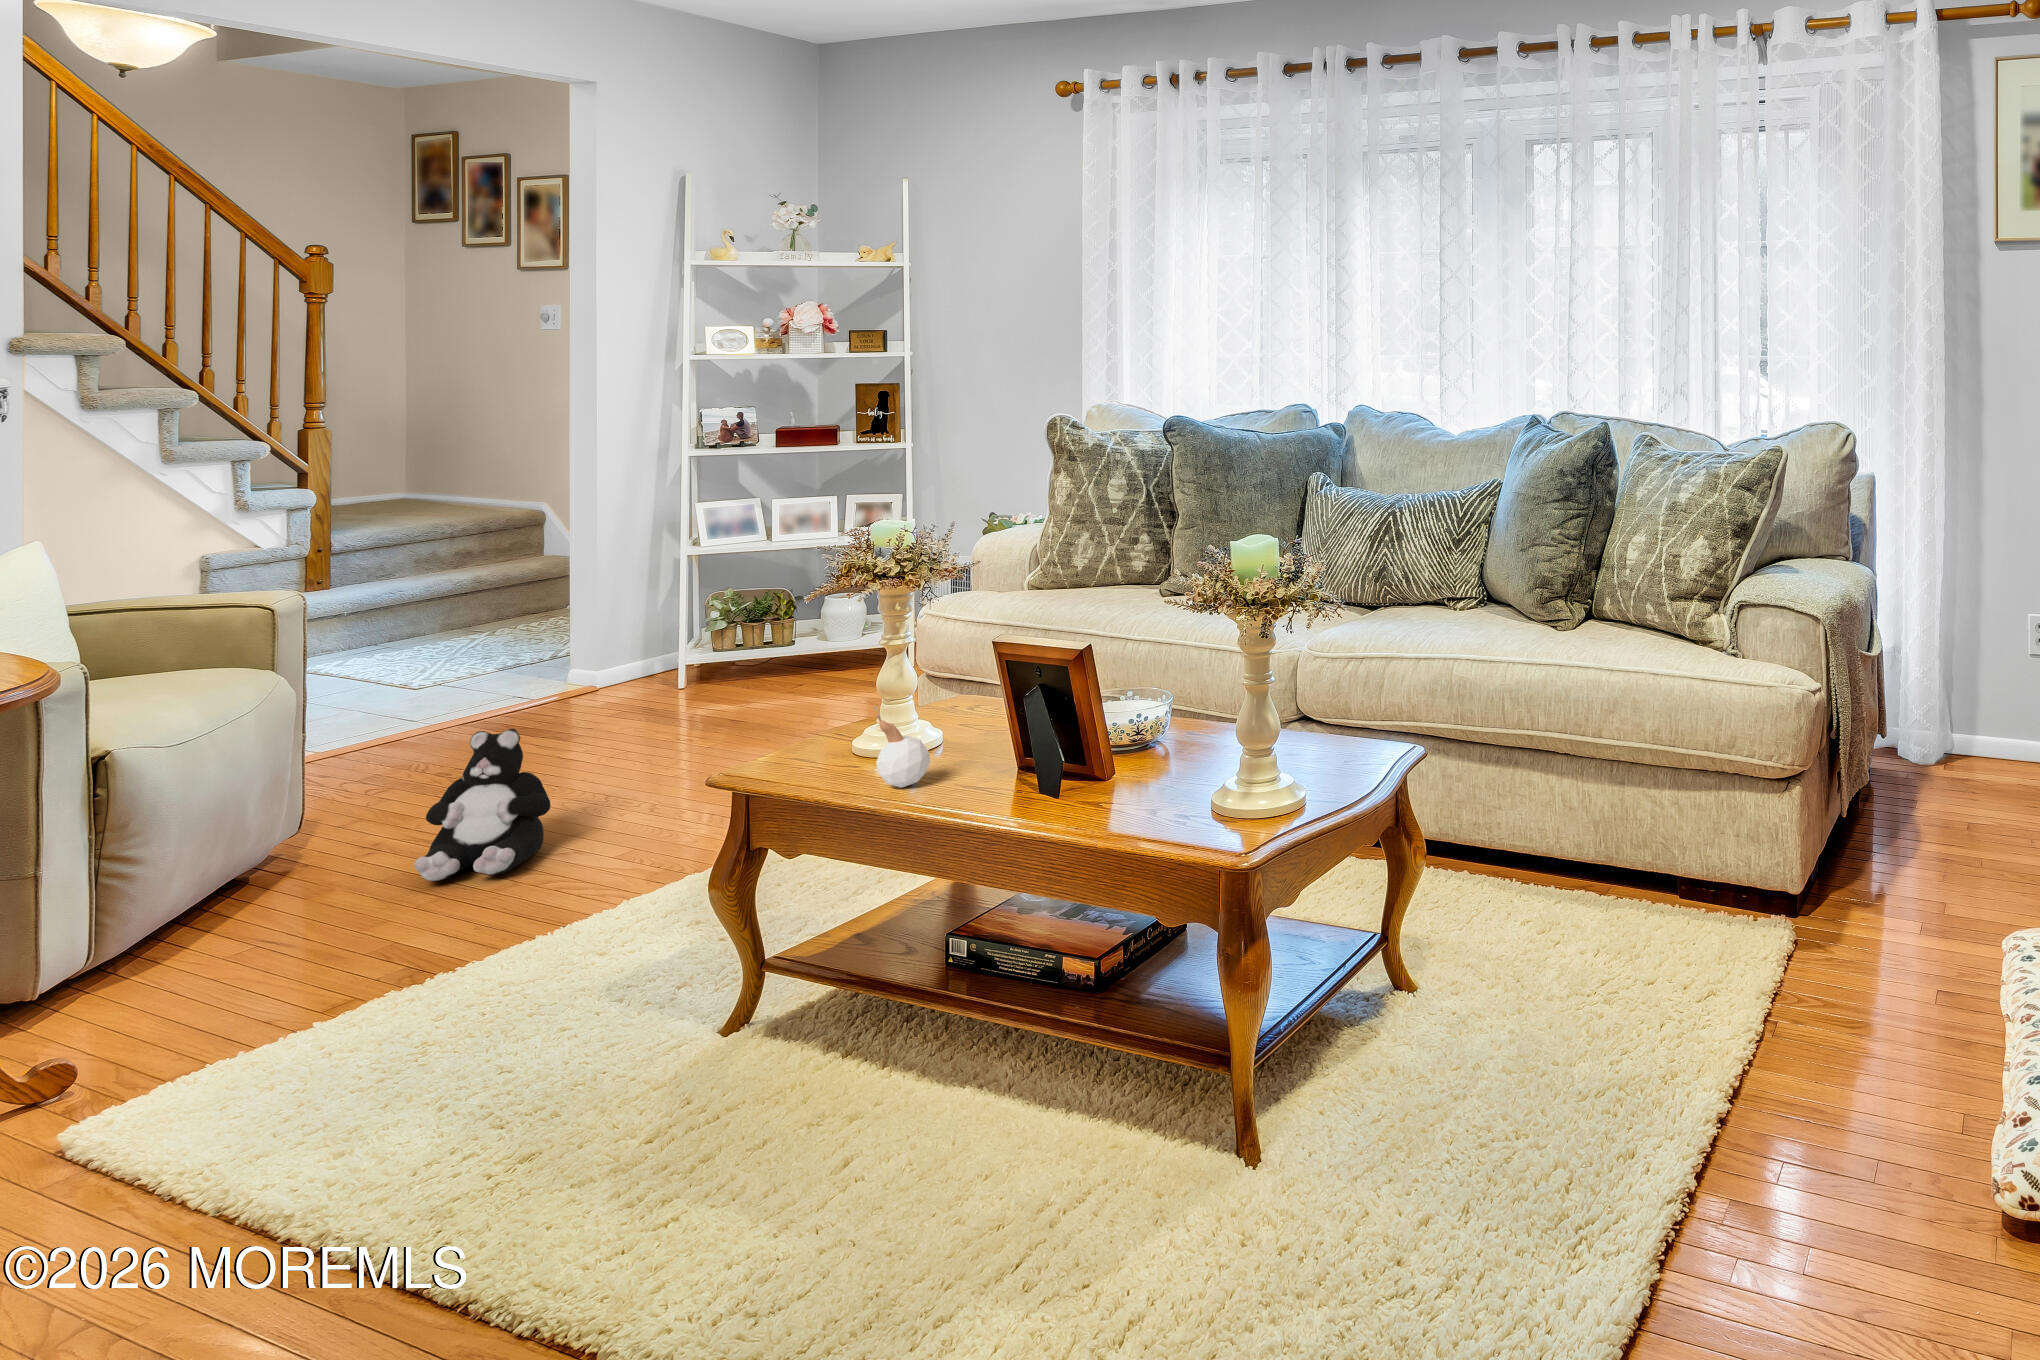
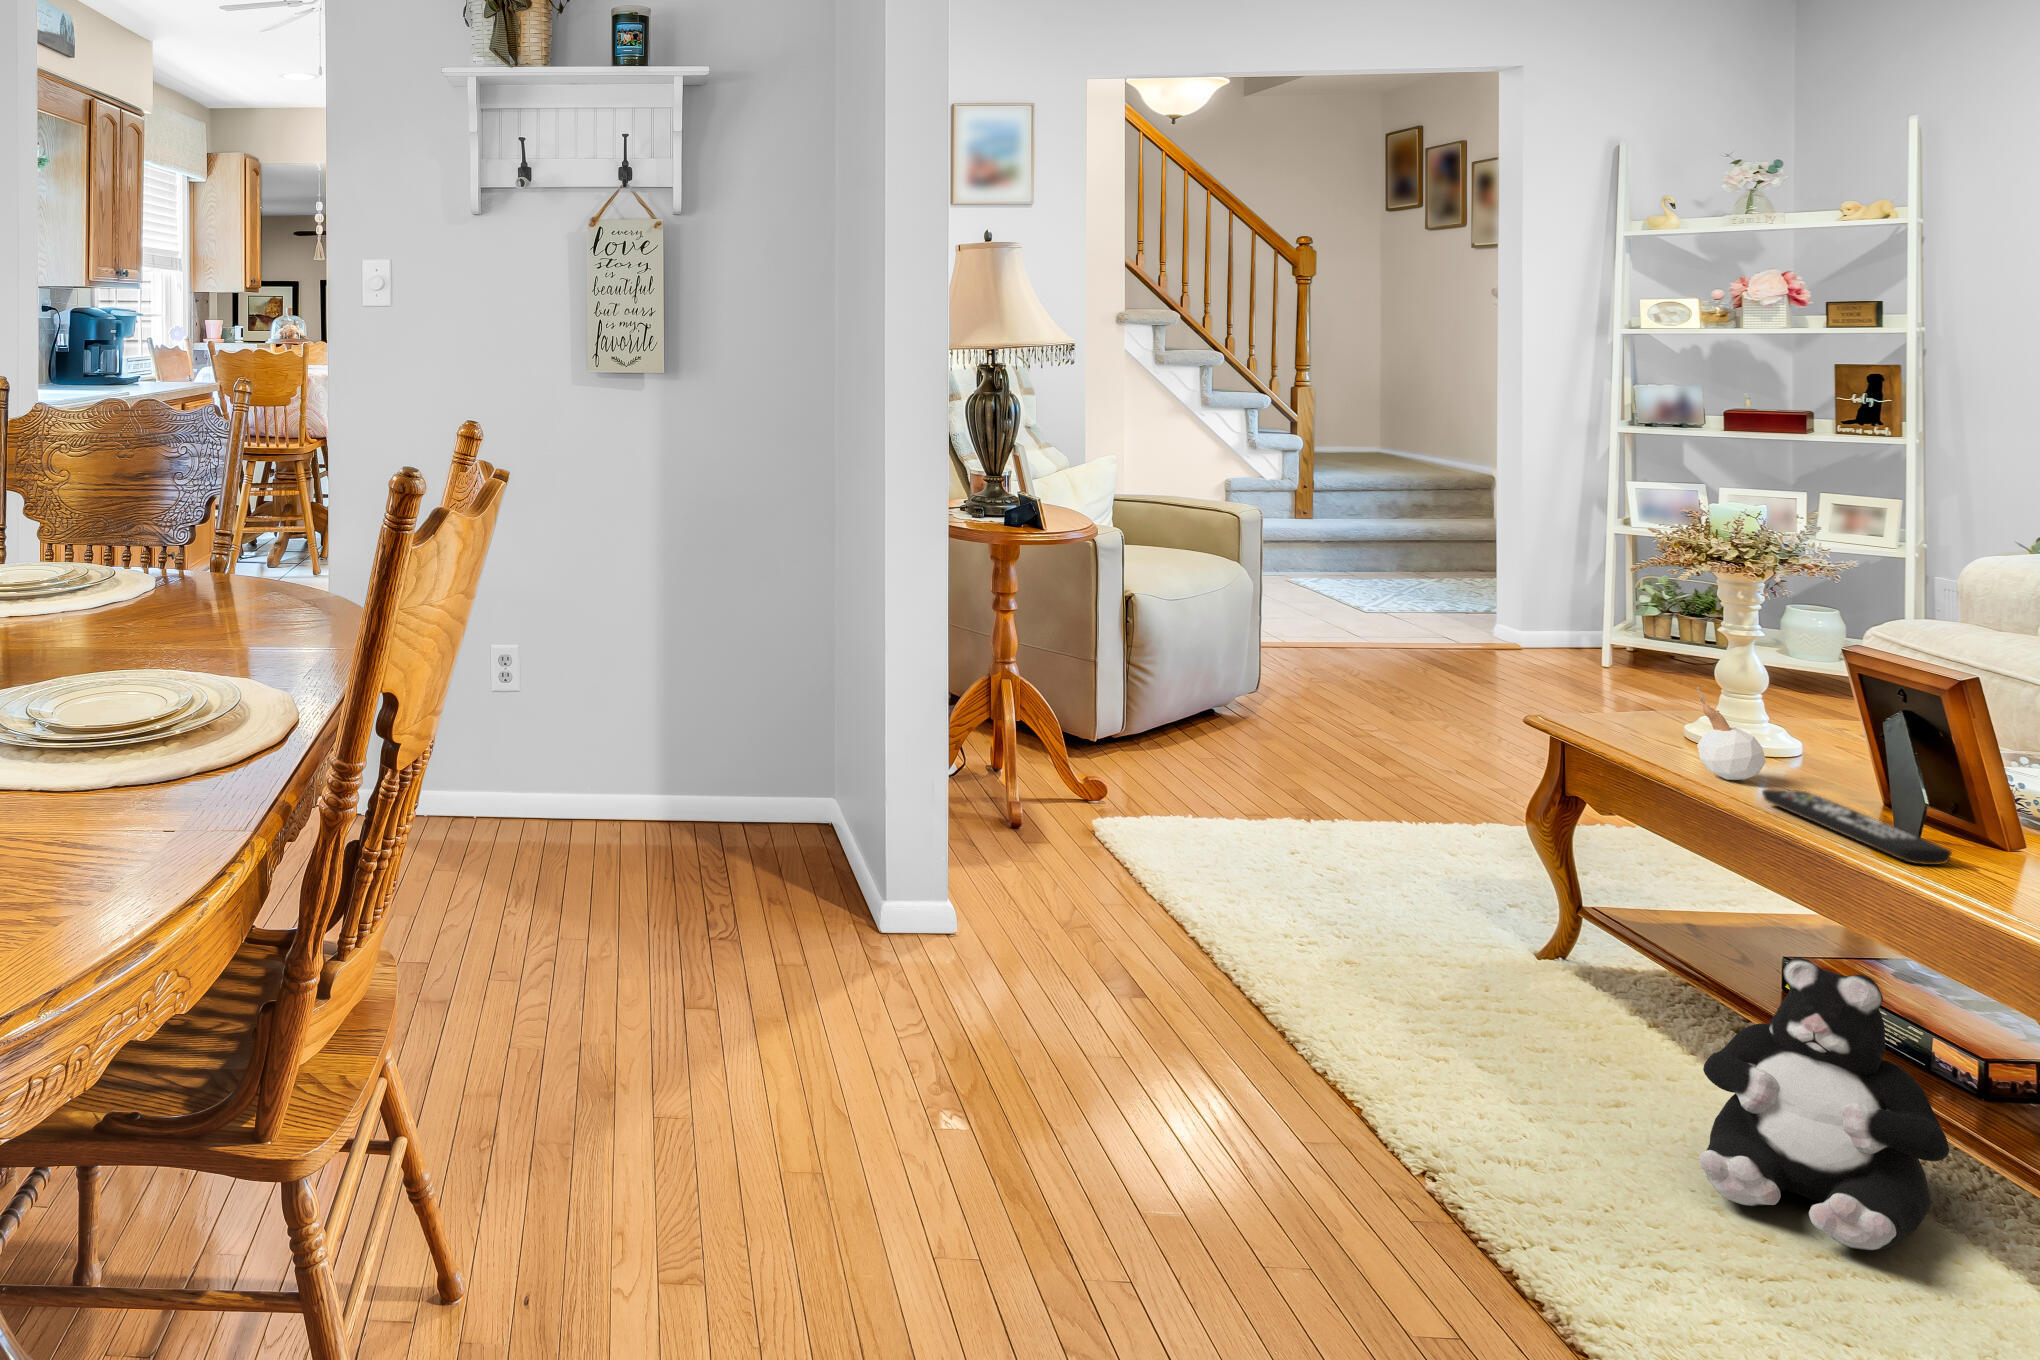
plush toy: present [414,729,551,881] -> present [1699,958,1949,1250]
remote control: none [939,779,1083,819] -> present [1762,789,1952,865]

